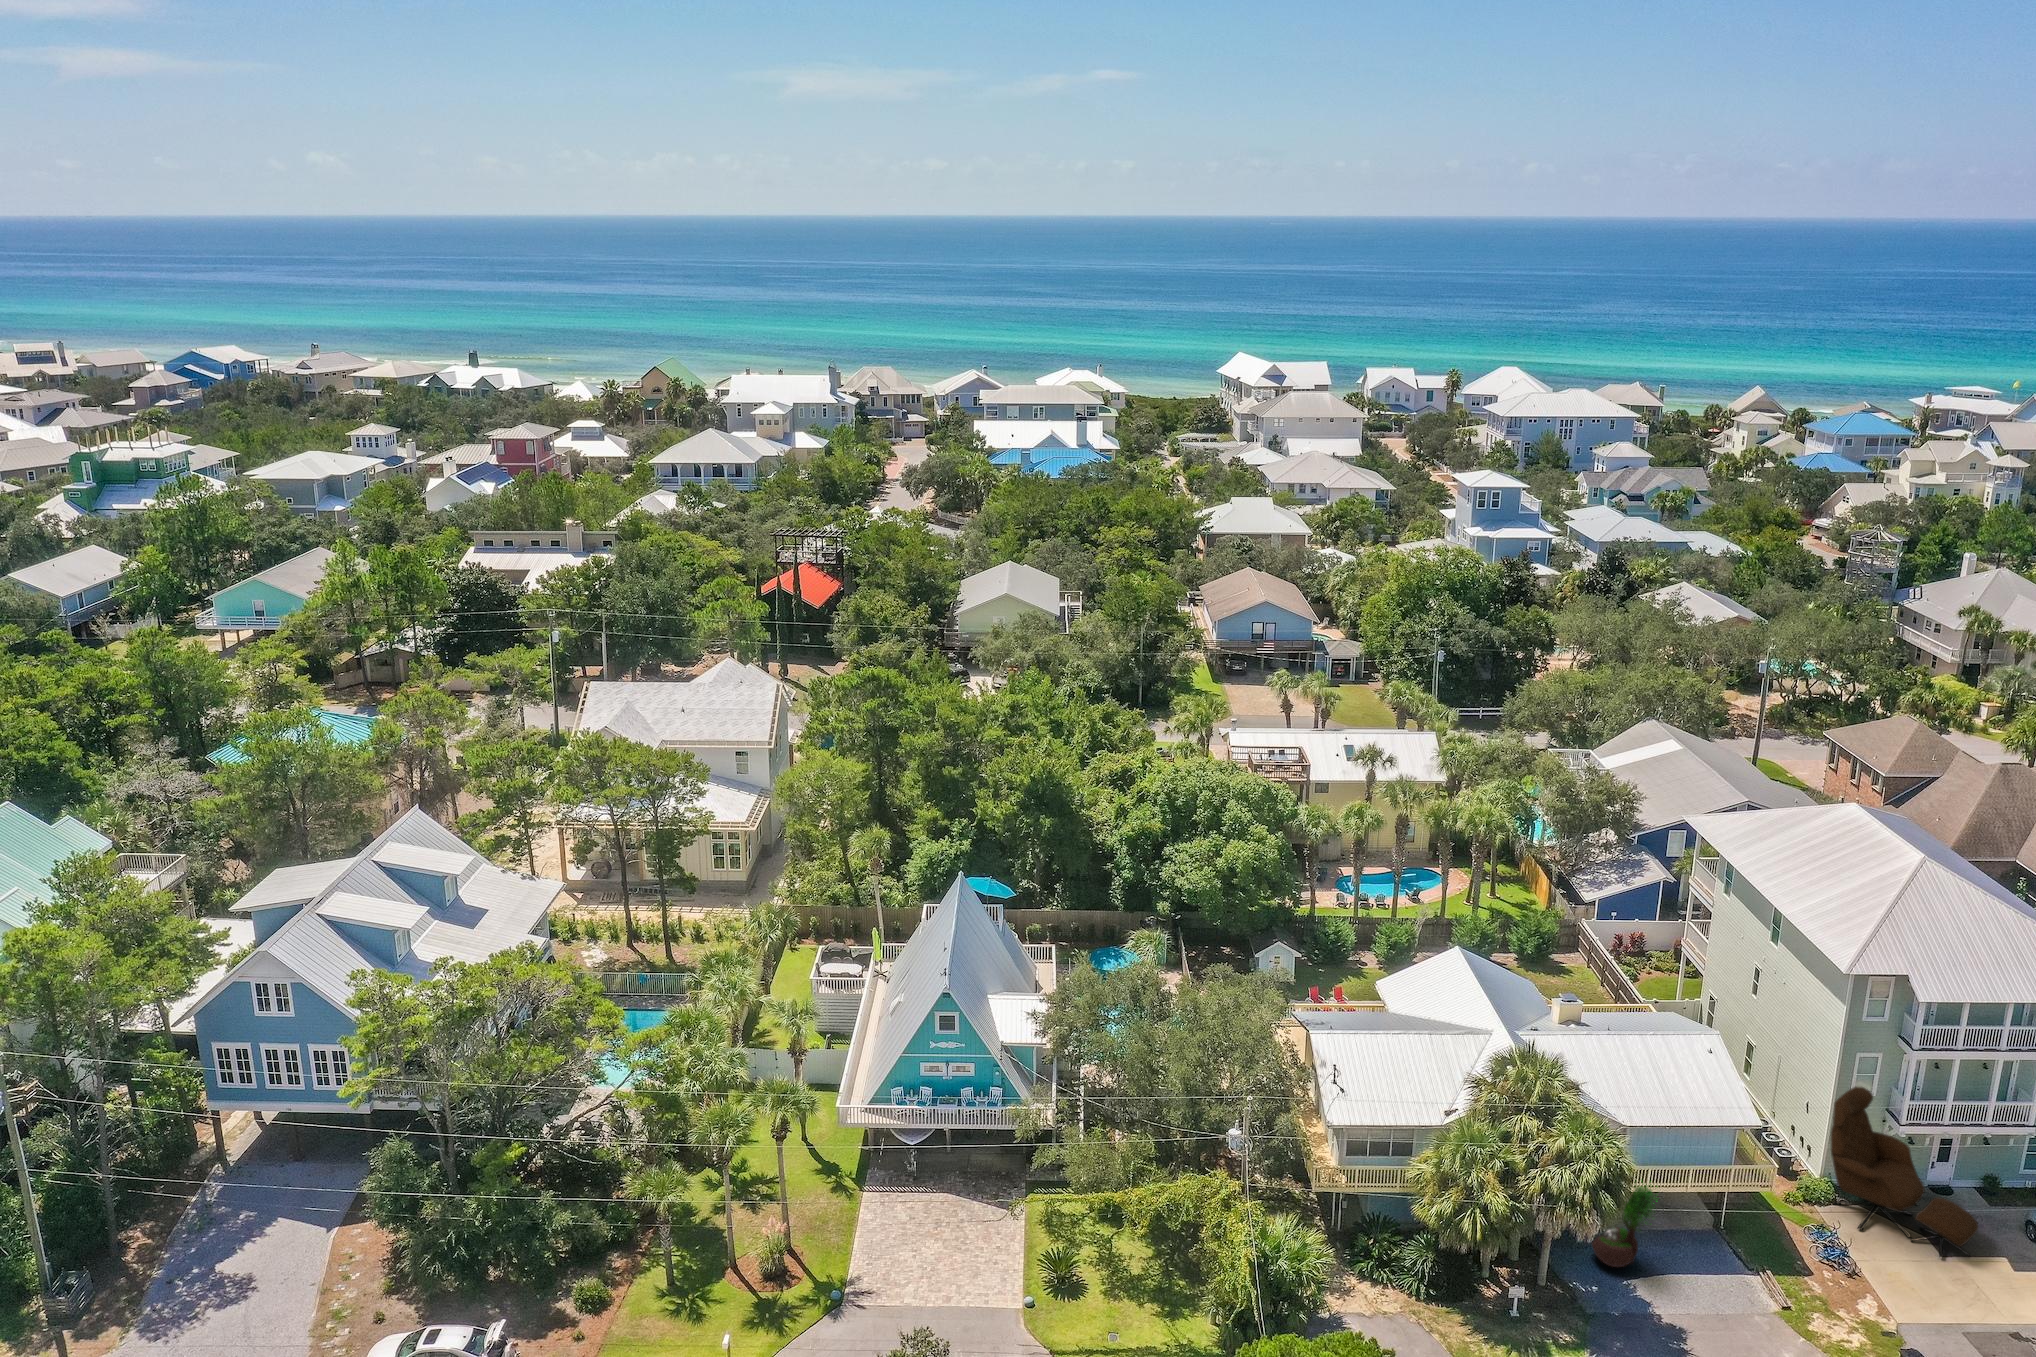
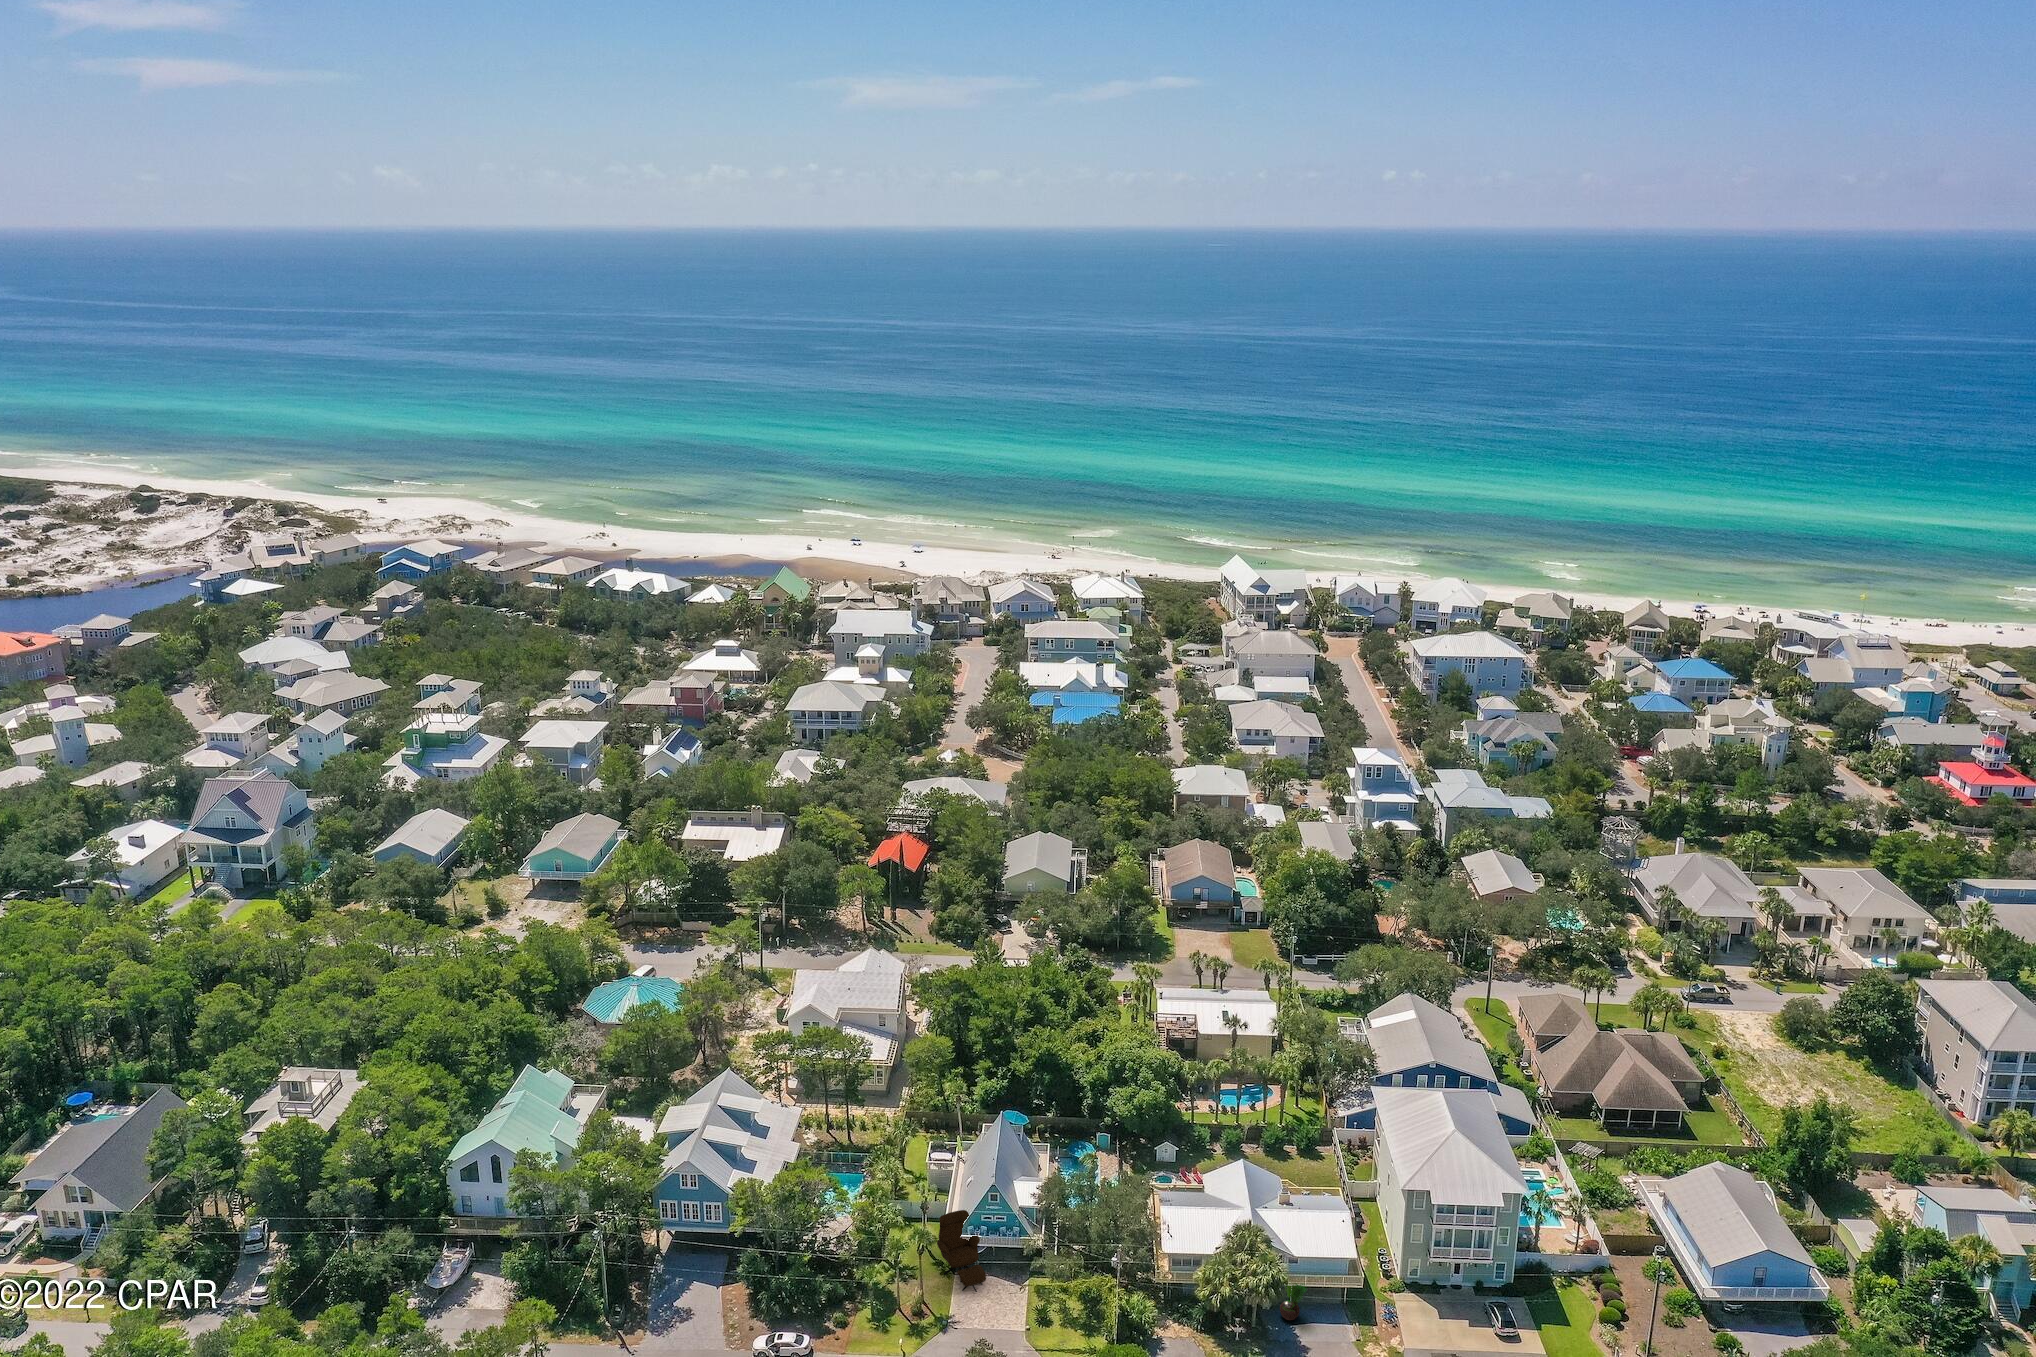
lounge chair: present [1831,1087,1978,1258] -> present [937,1210,986,1292]

